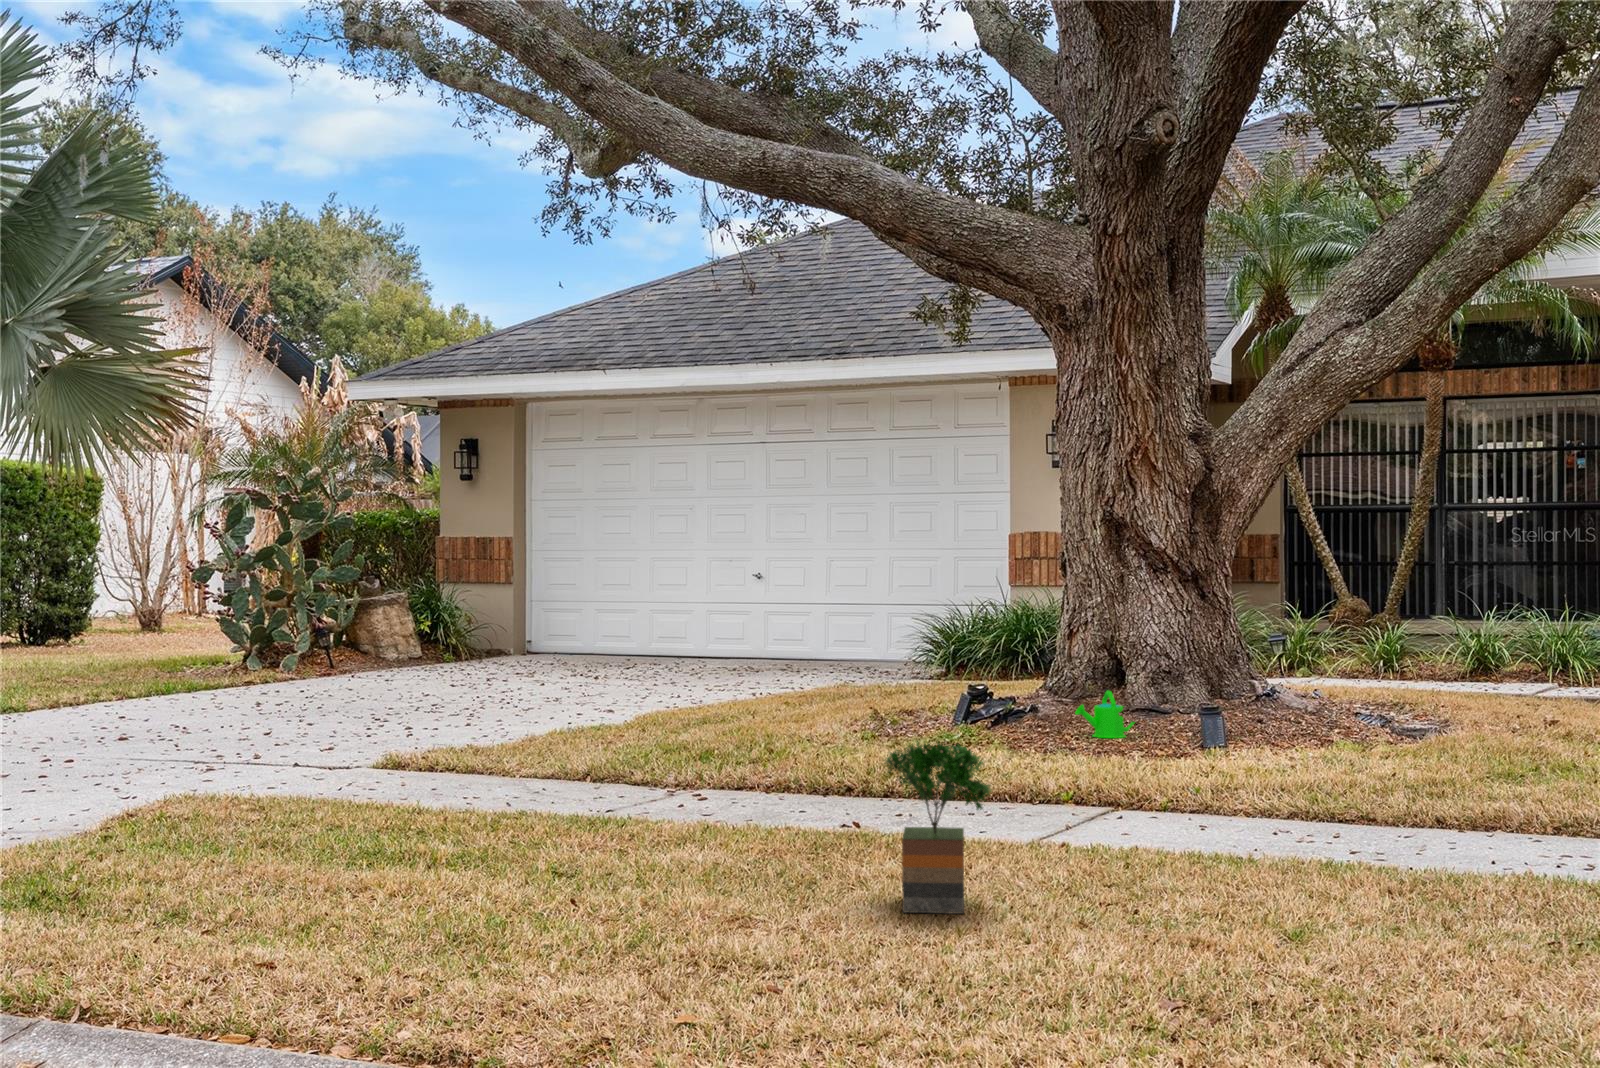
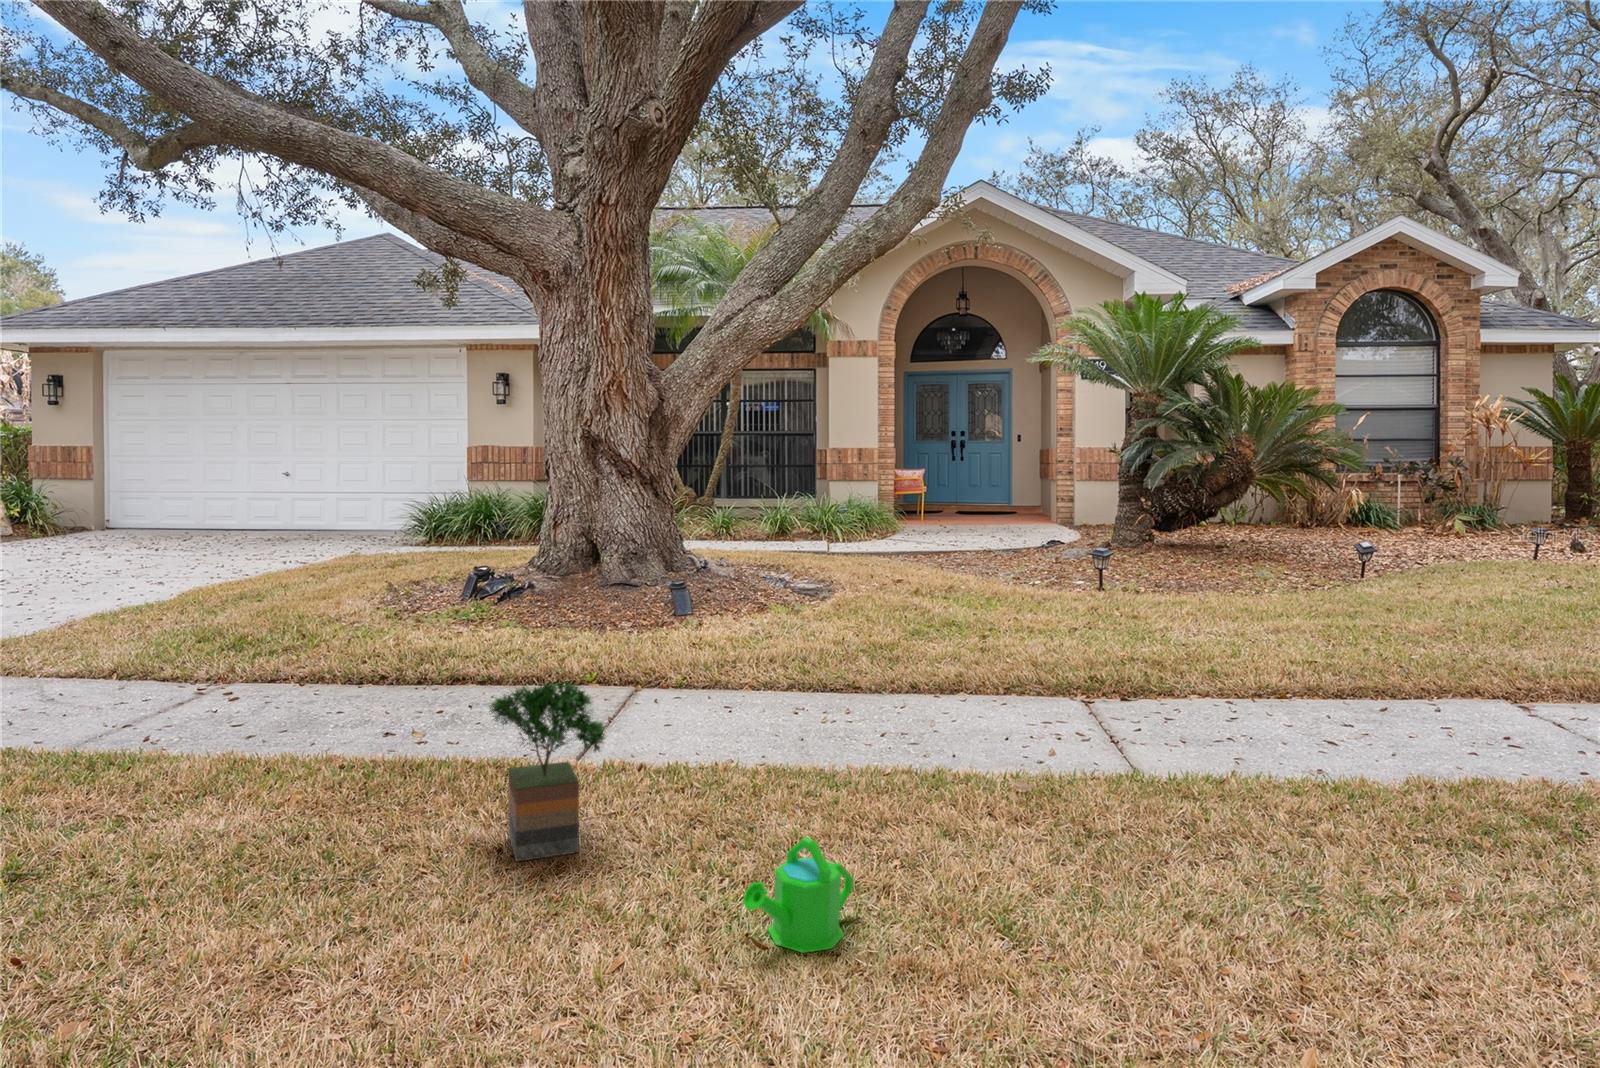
watering can: present [1075,691,1135,738] -> present [743,837,854,953]

